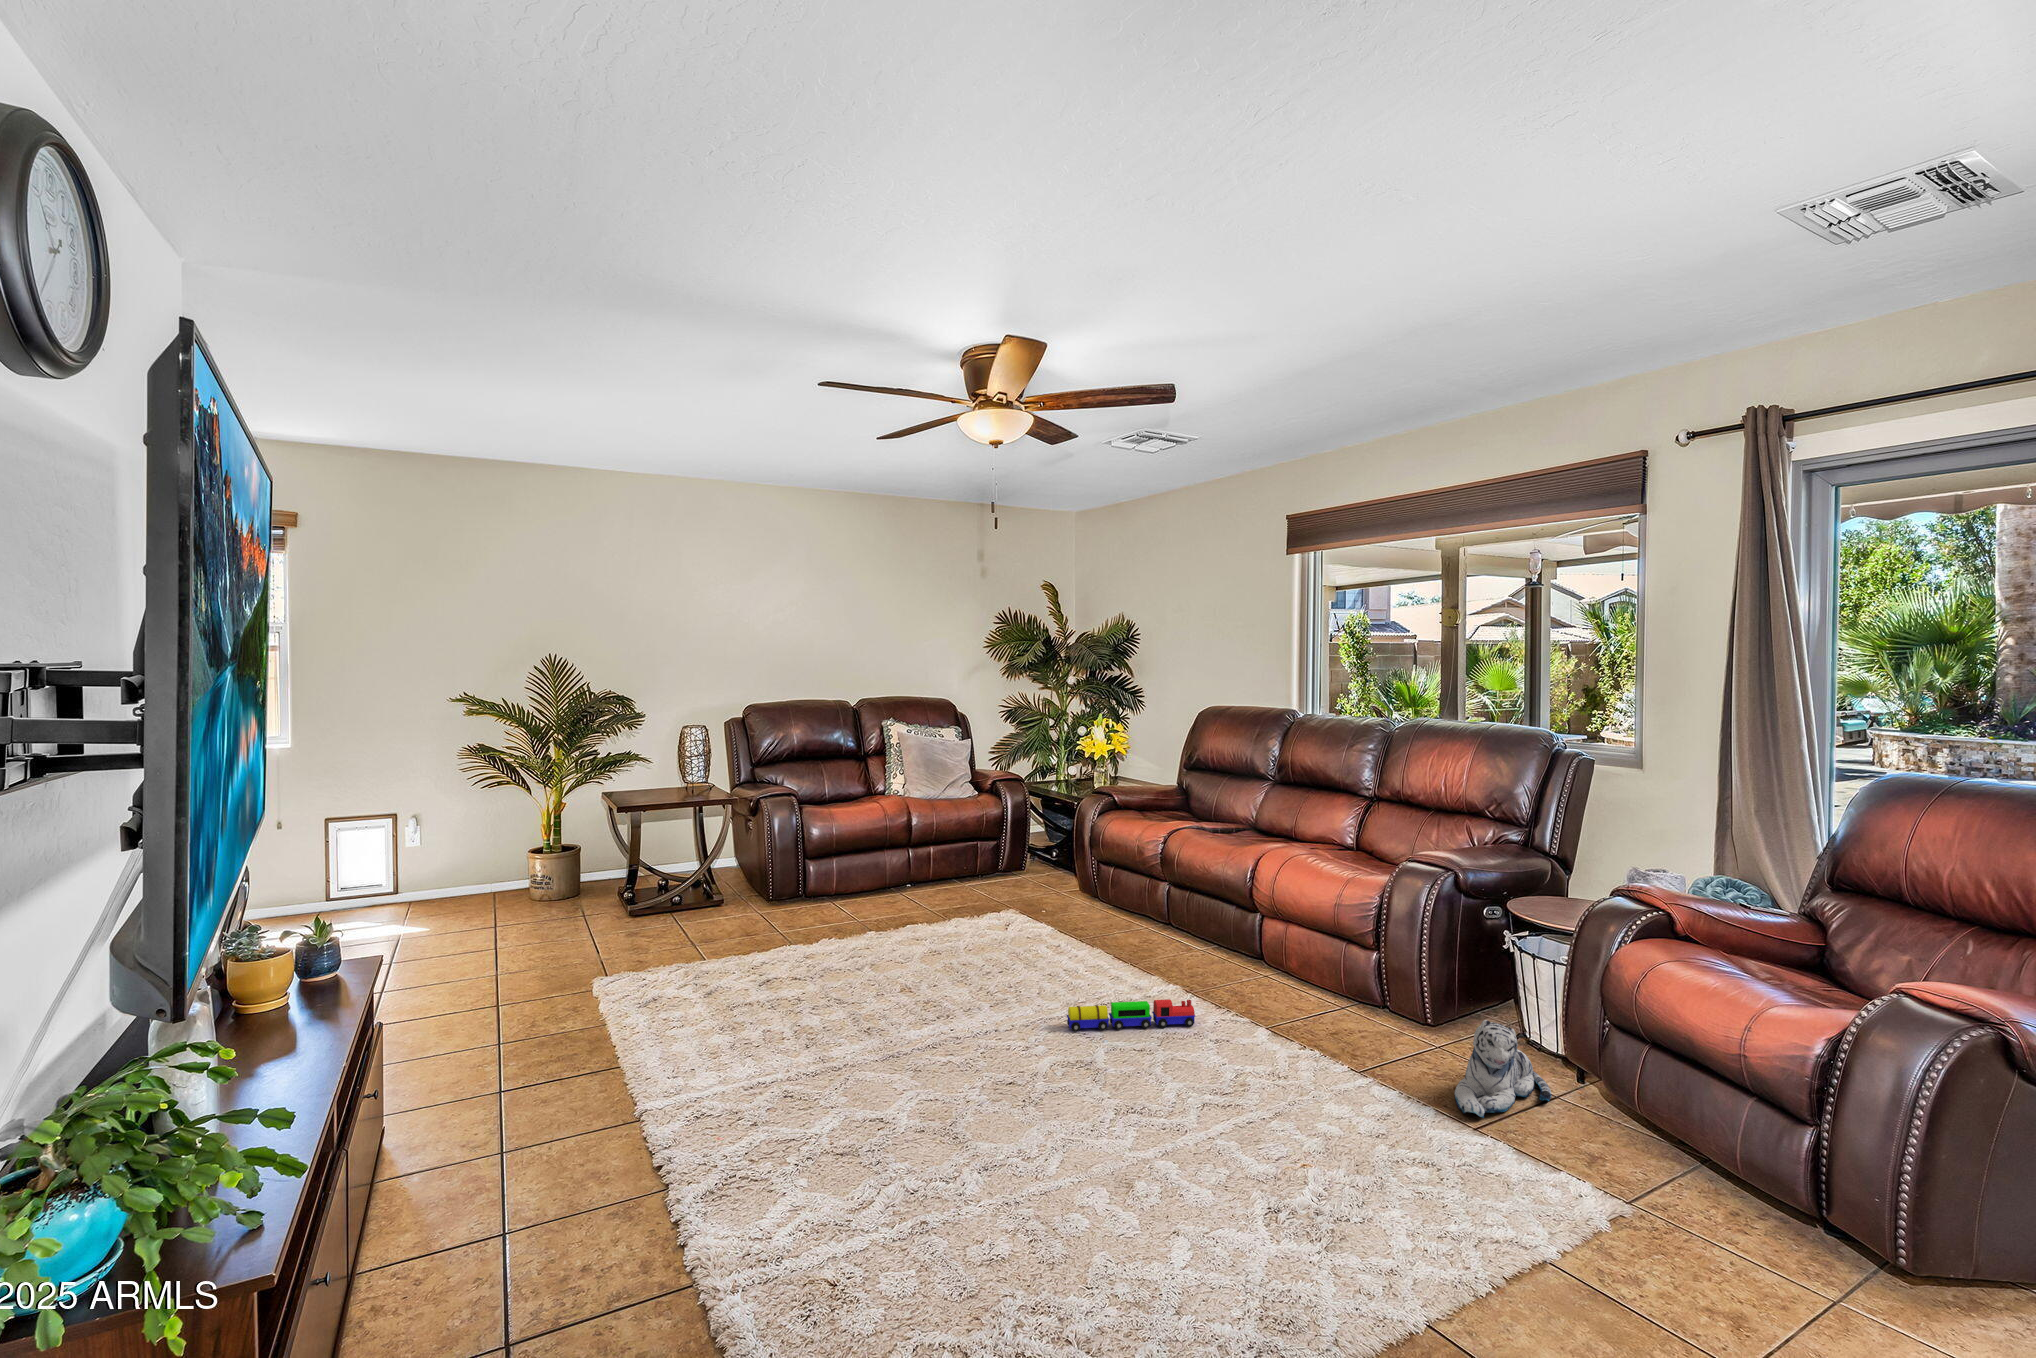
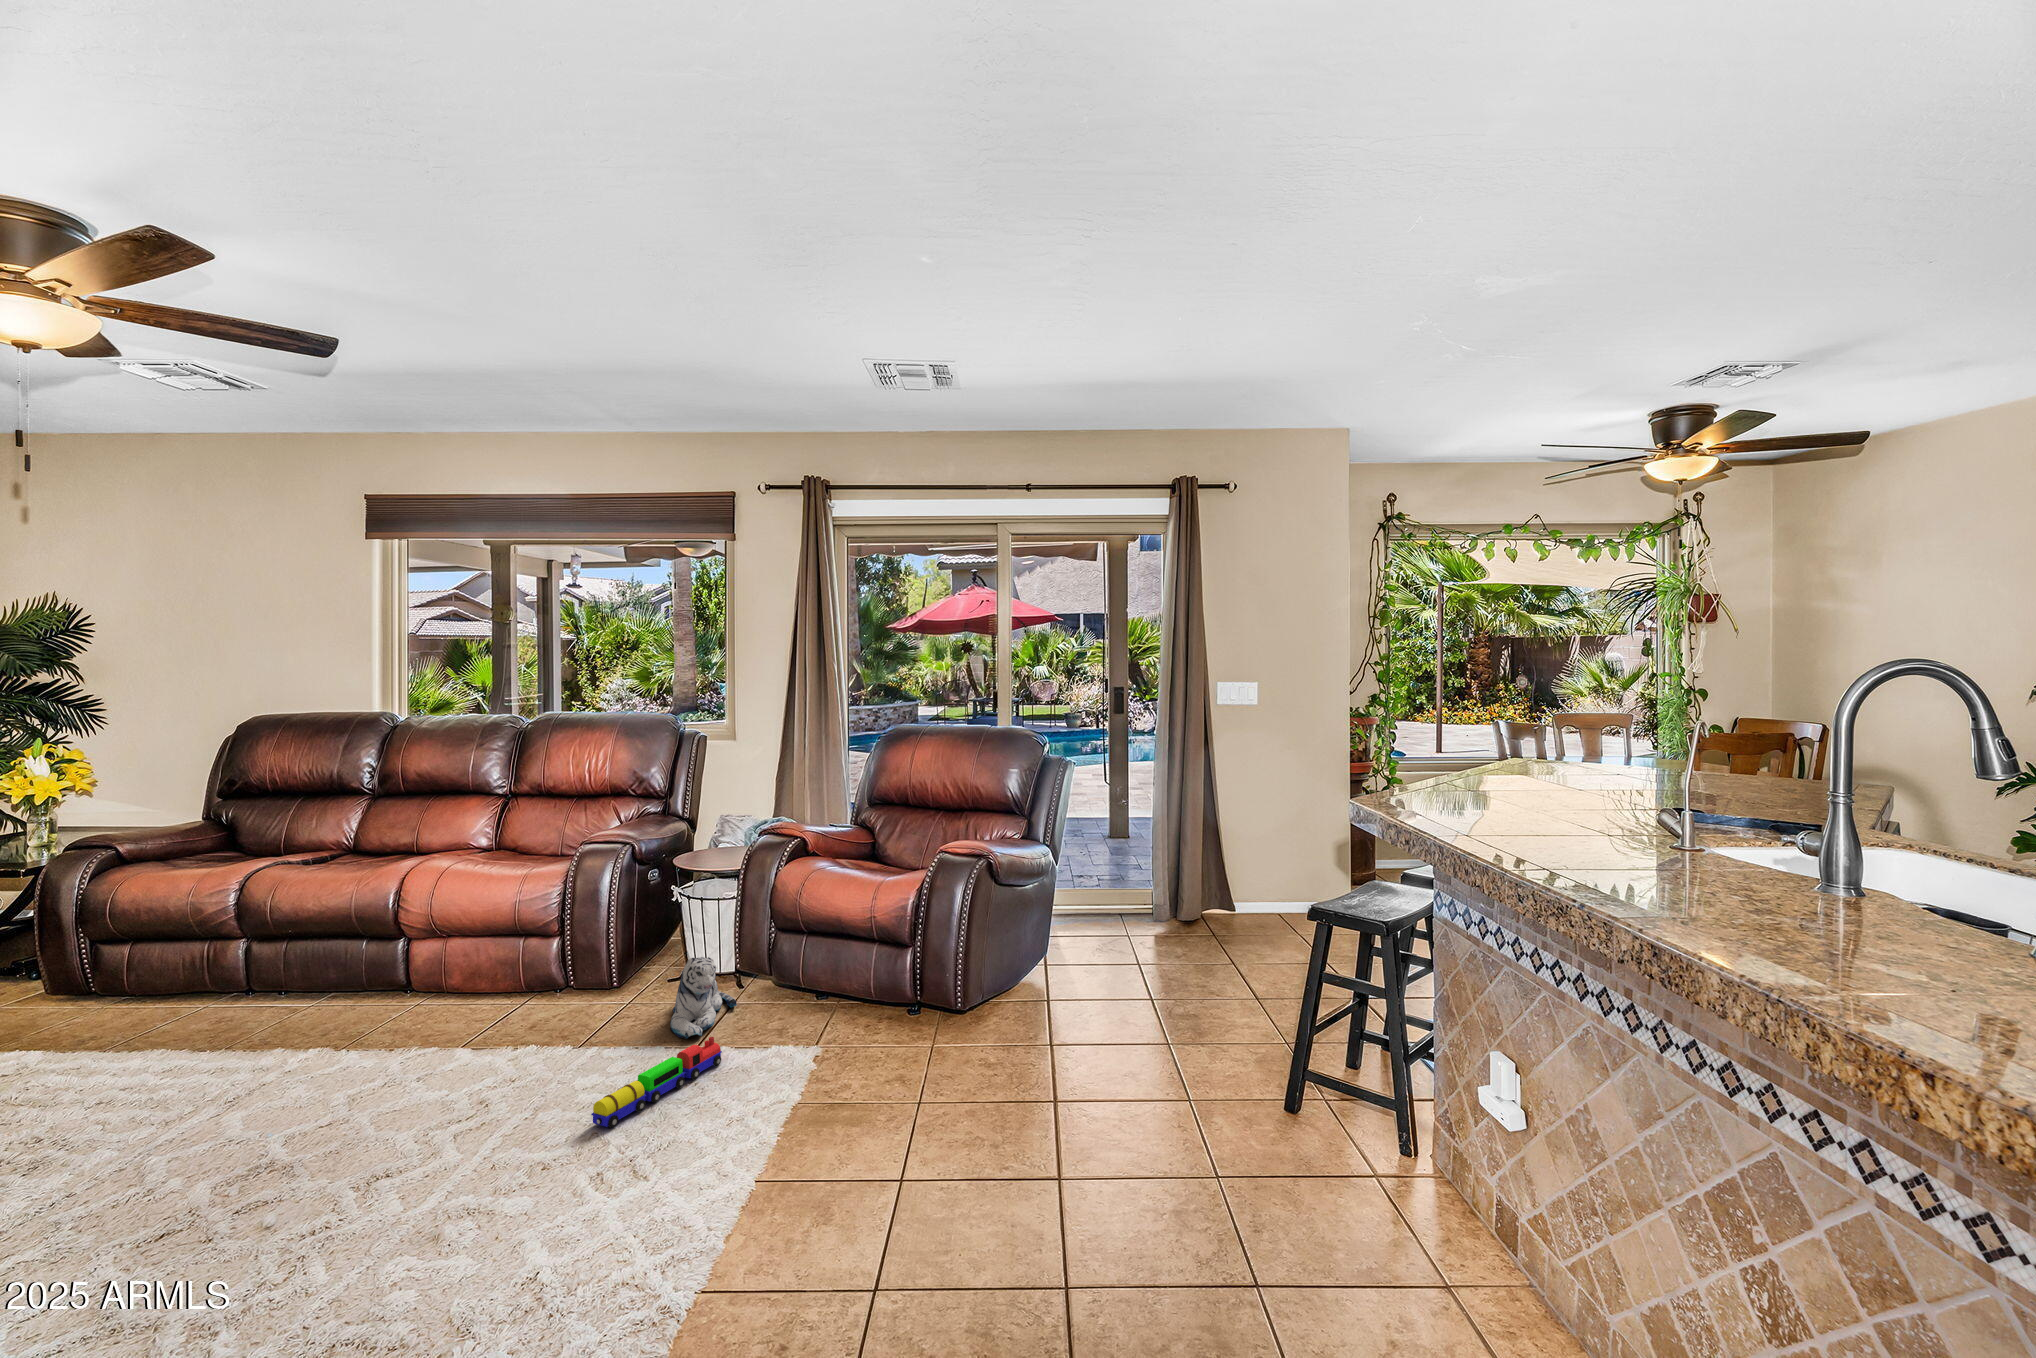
toy train: present [1067,999,1195,1032] -> present [591,1037,722,1128]

